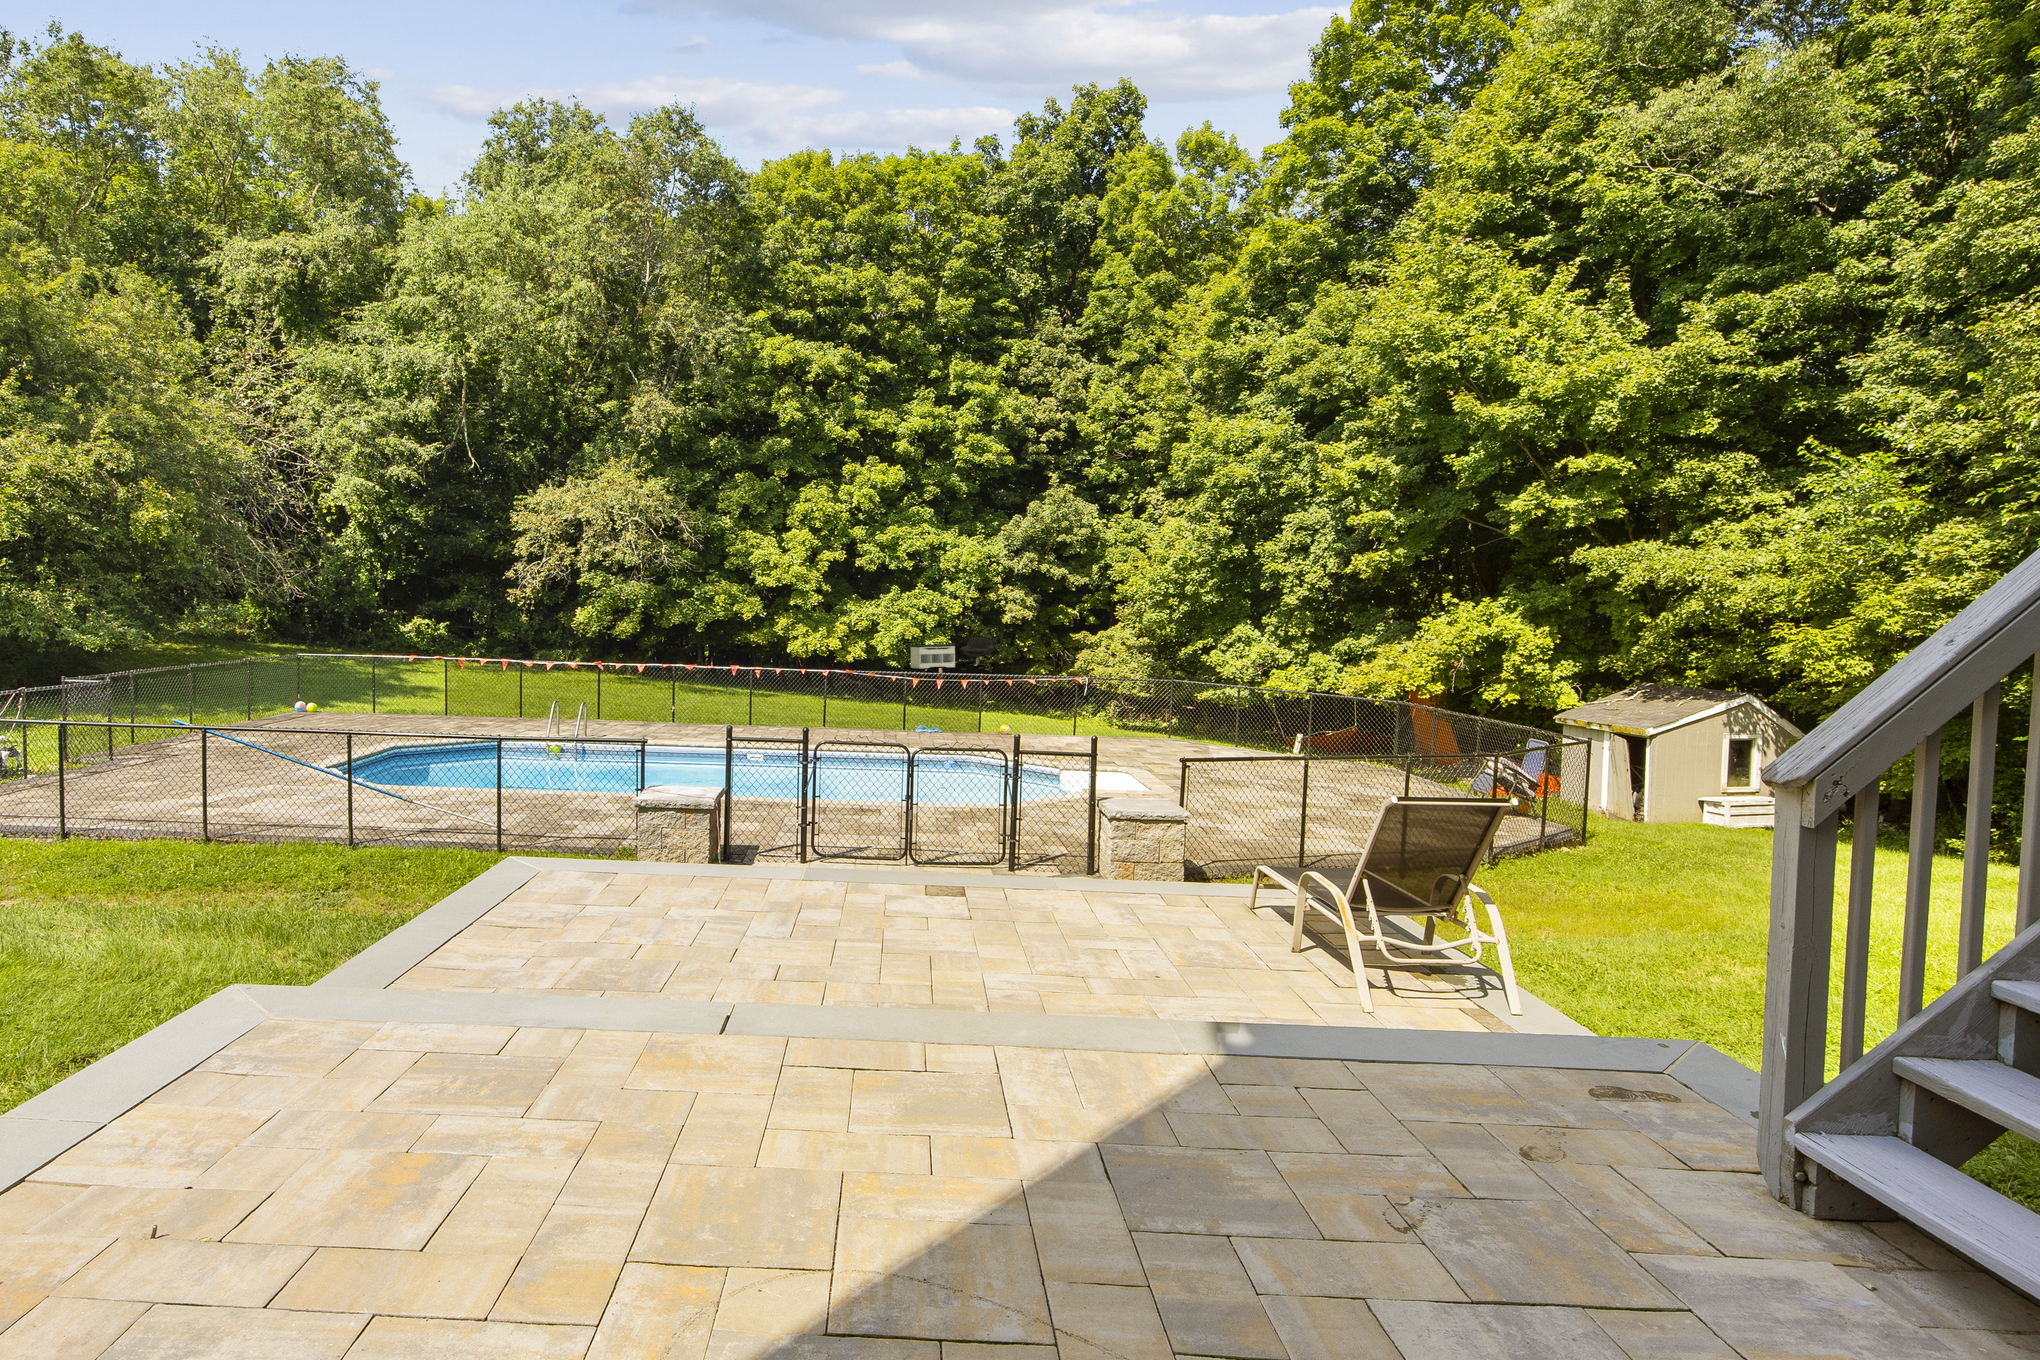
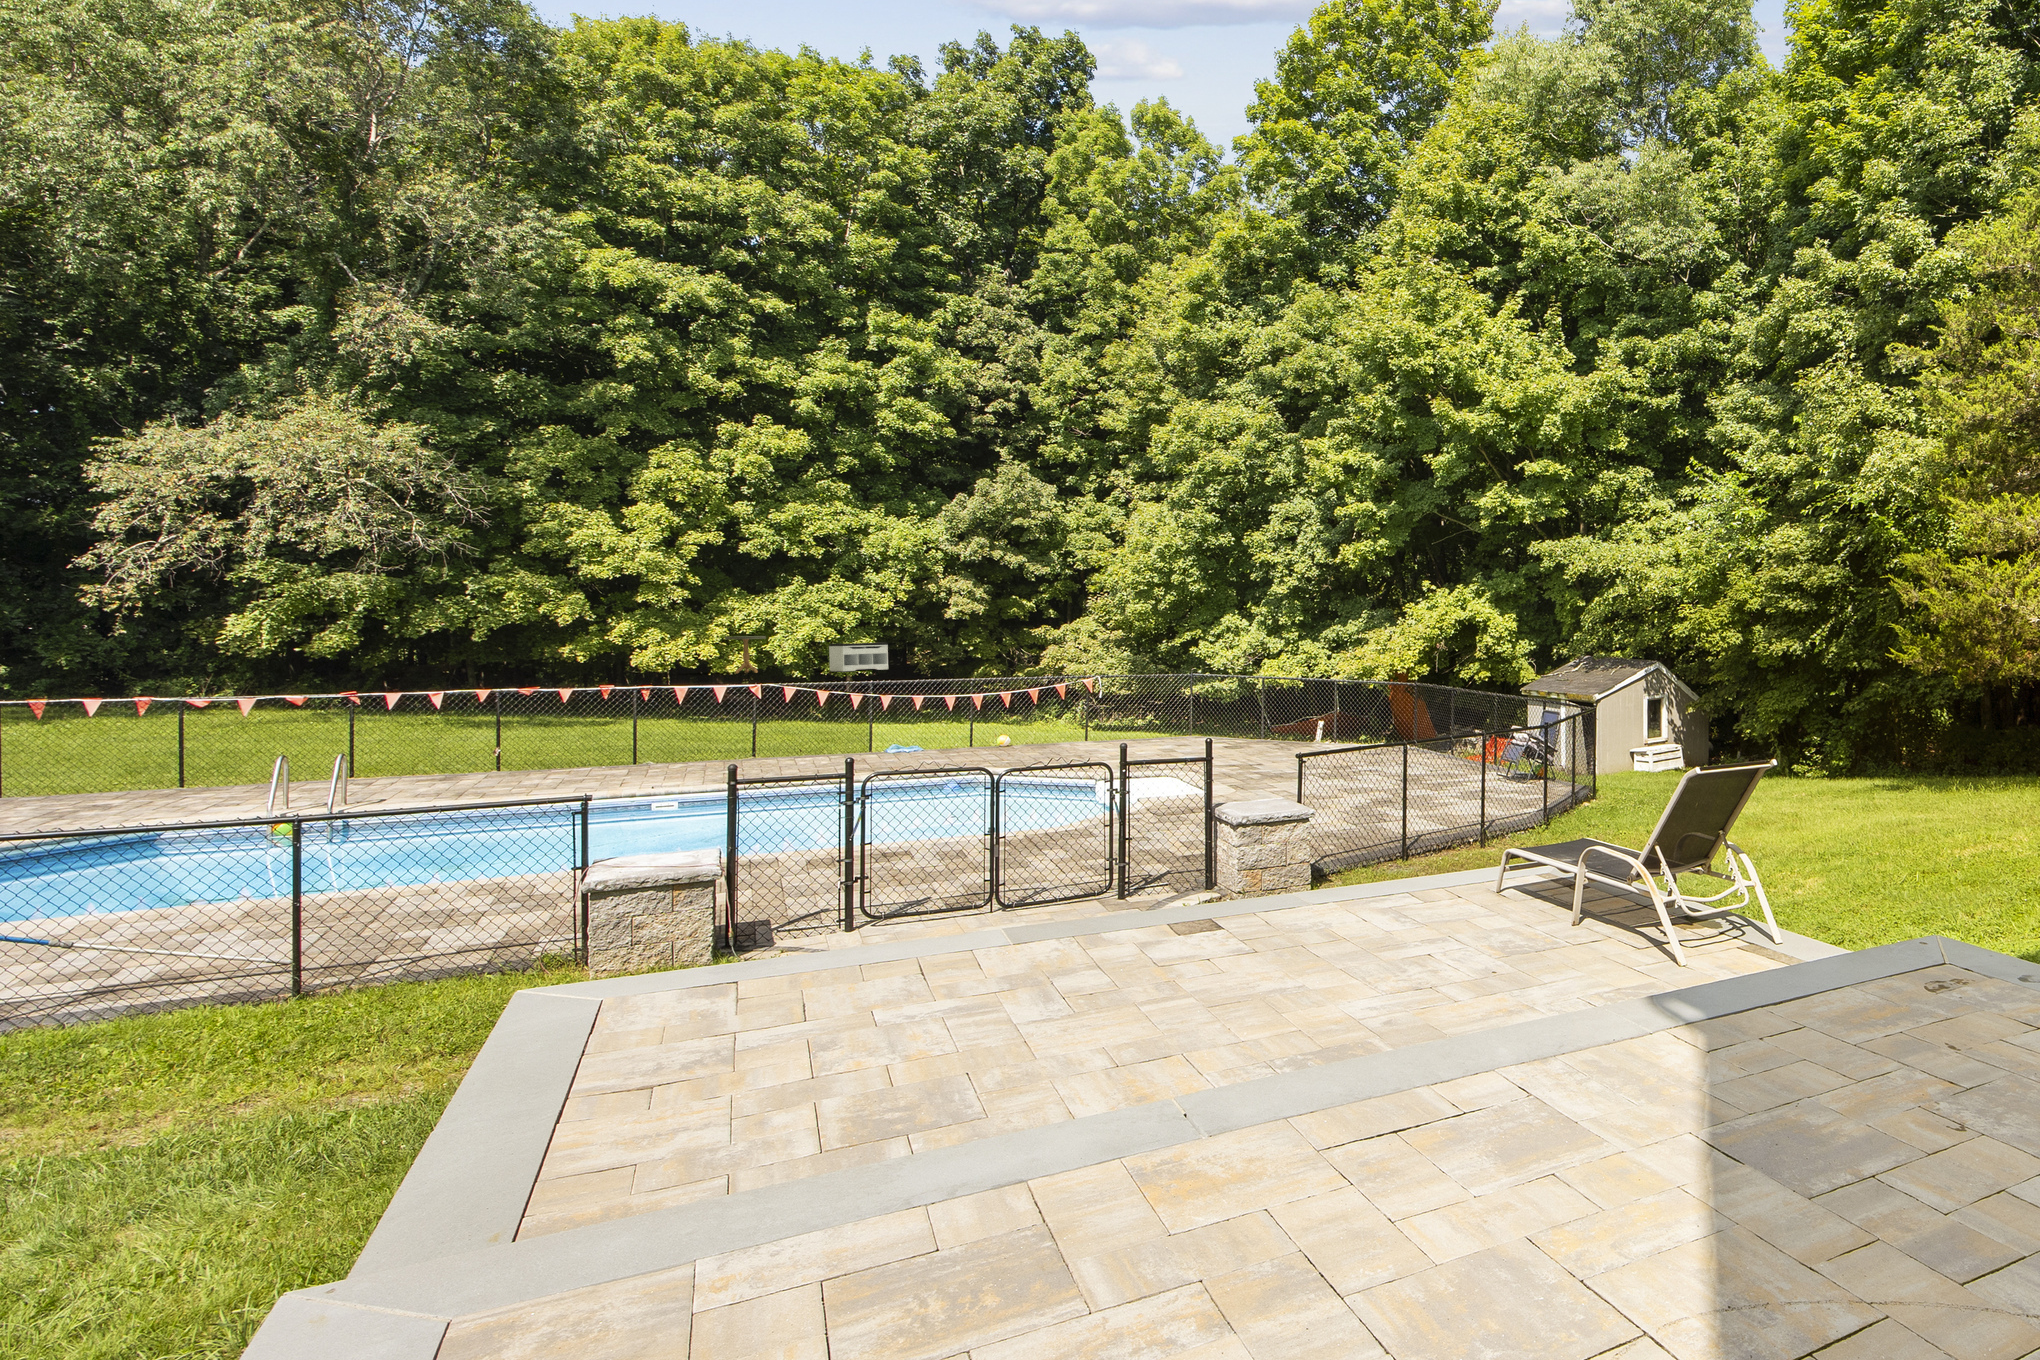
lounge chair: present [960,637,994,666] -> none [892,635,935,668]
side table: none [838,638,867,668] -> present [725,636,766,673]

